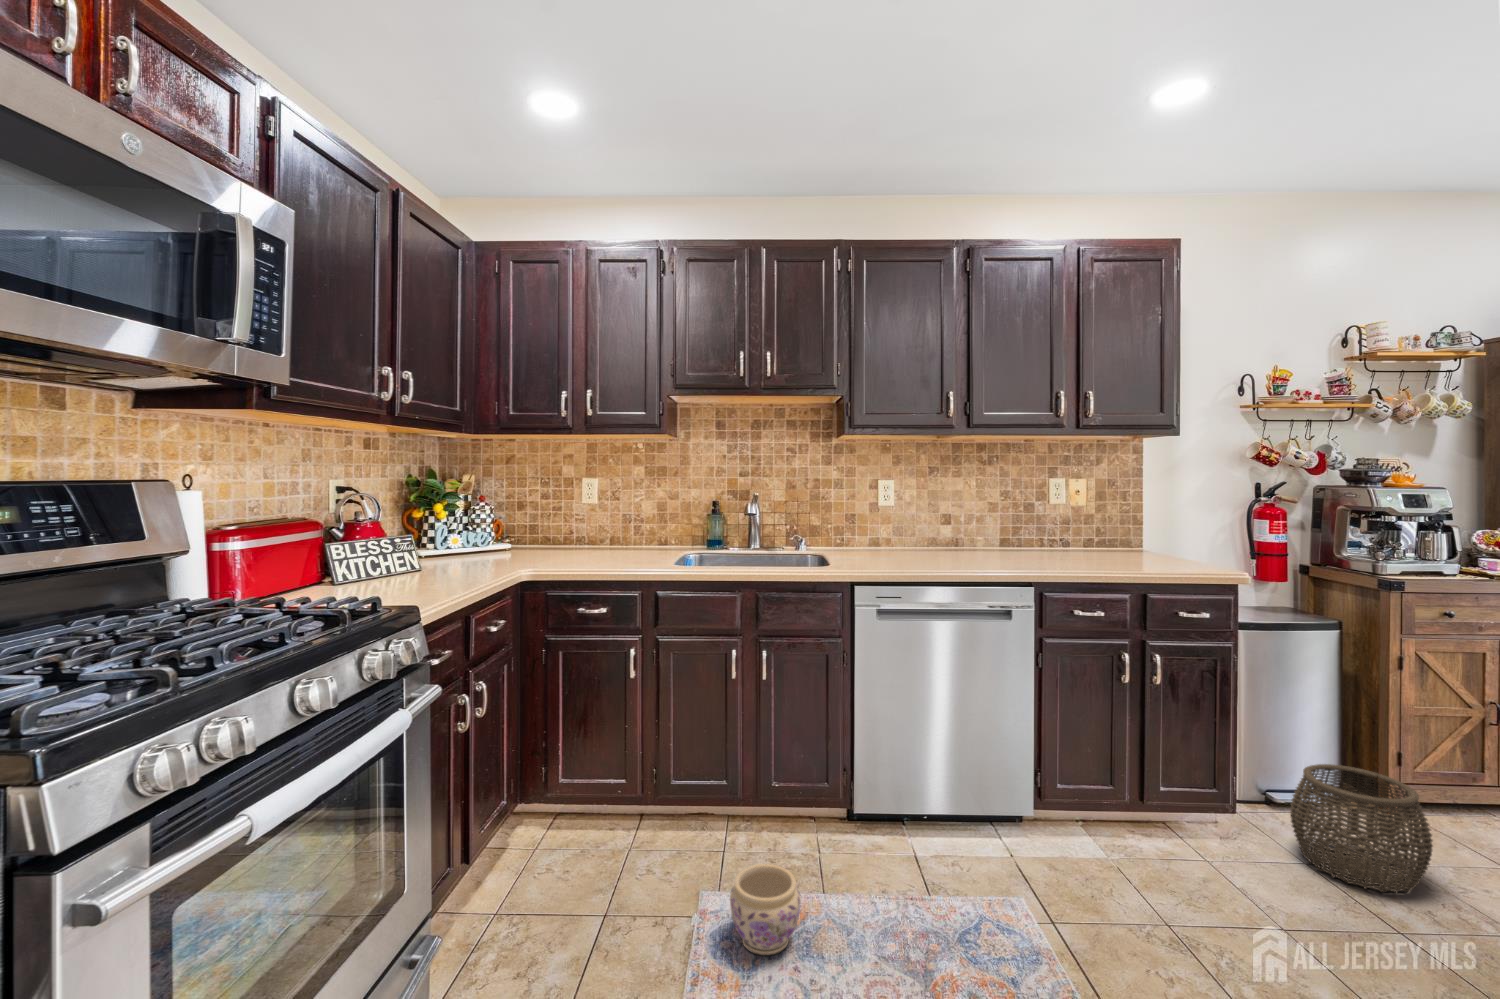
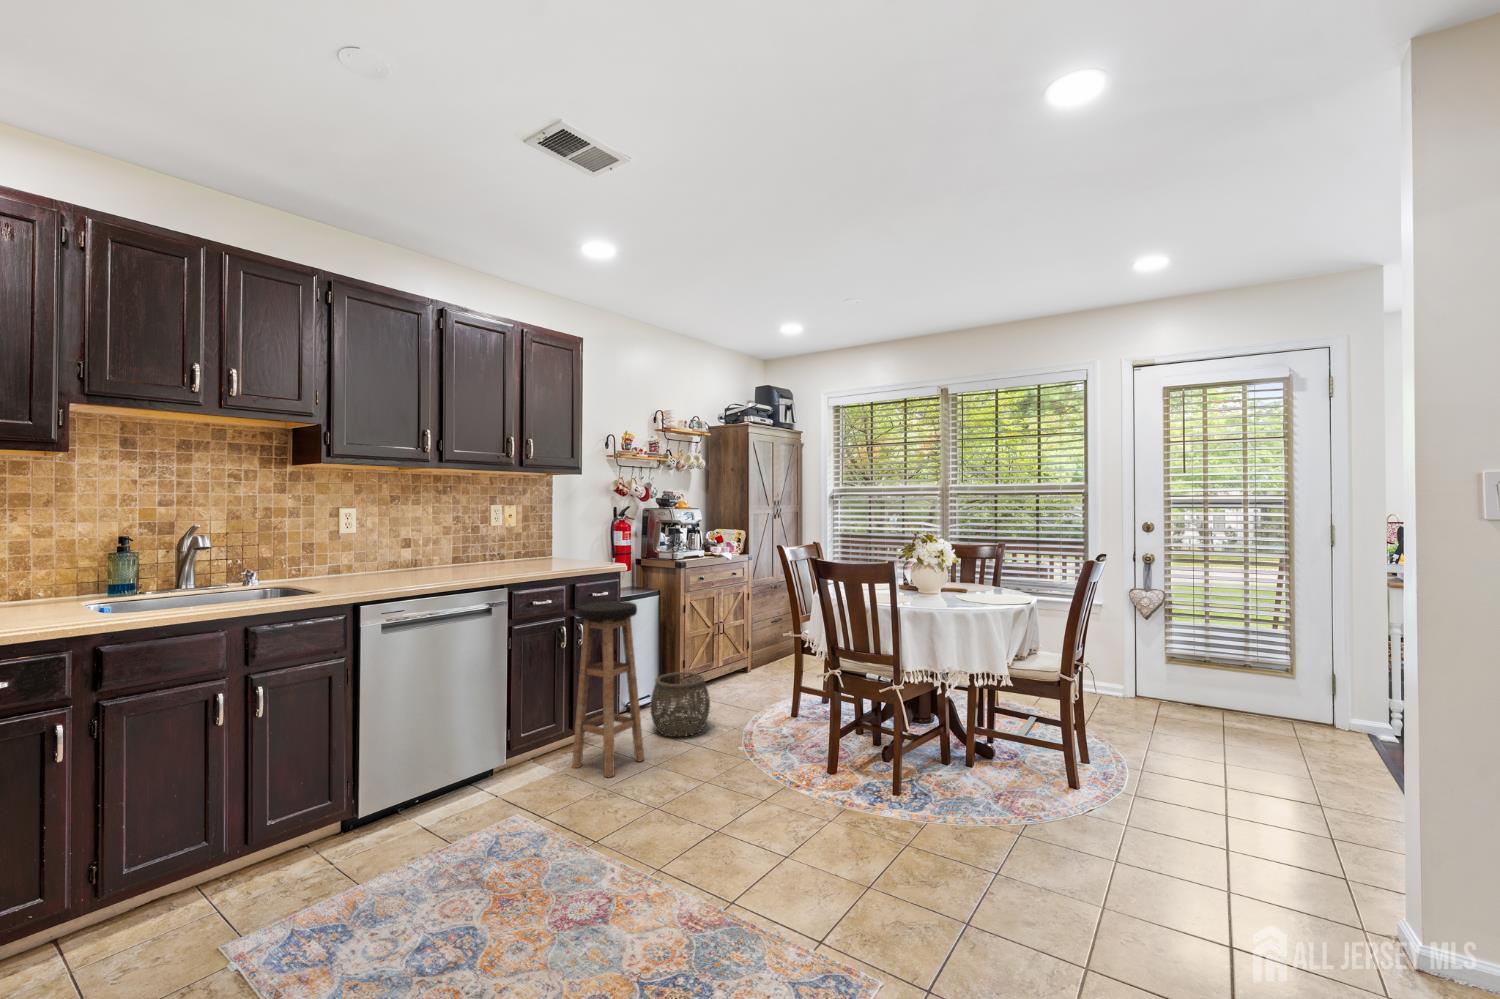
bar stool: none [1129,624,1259,899] -> present [572,602,644,777]
planter: present [730,864,801,956] -> none [284,872,364,959]

